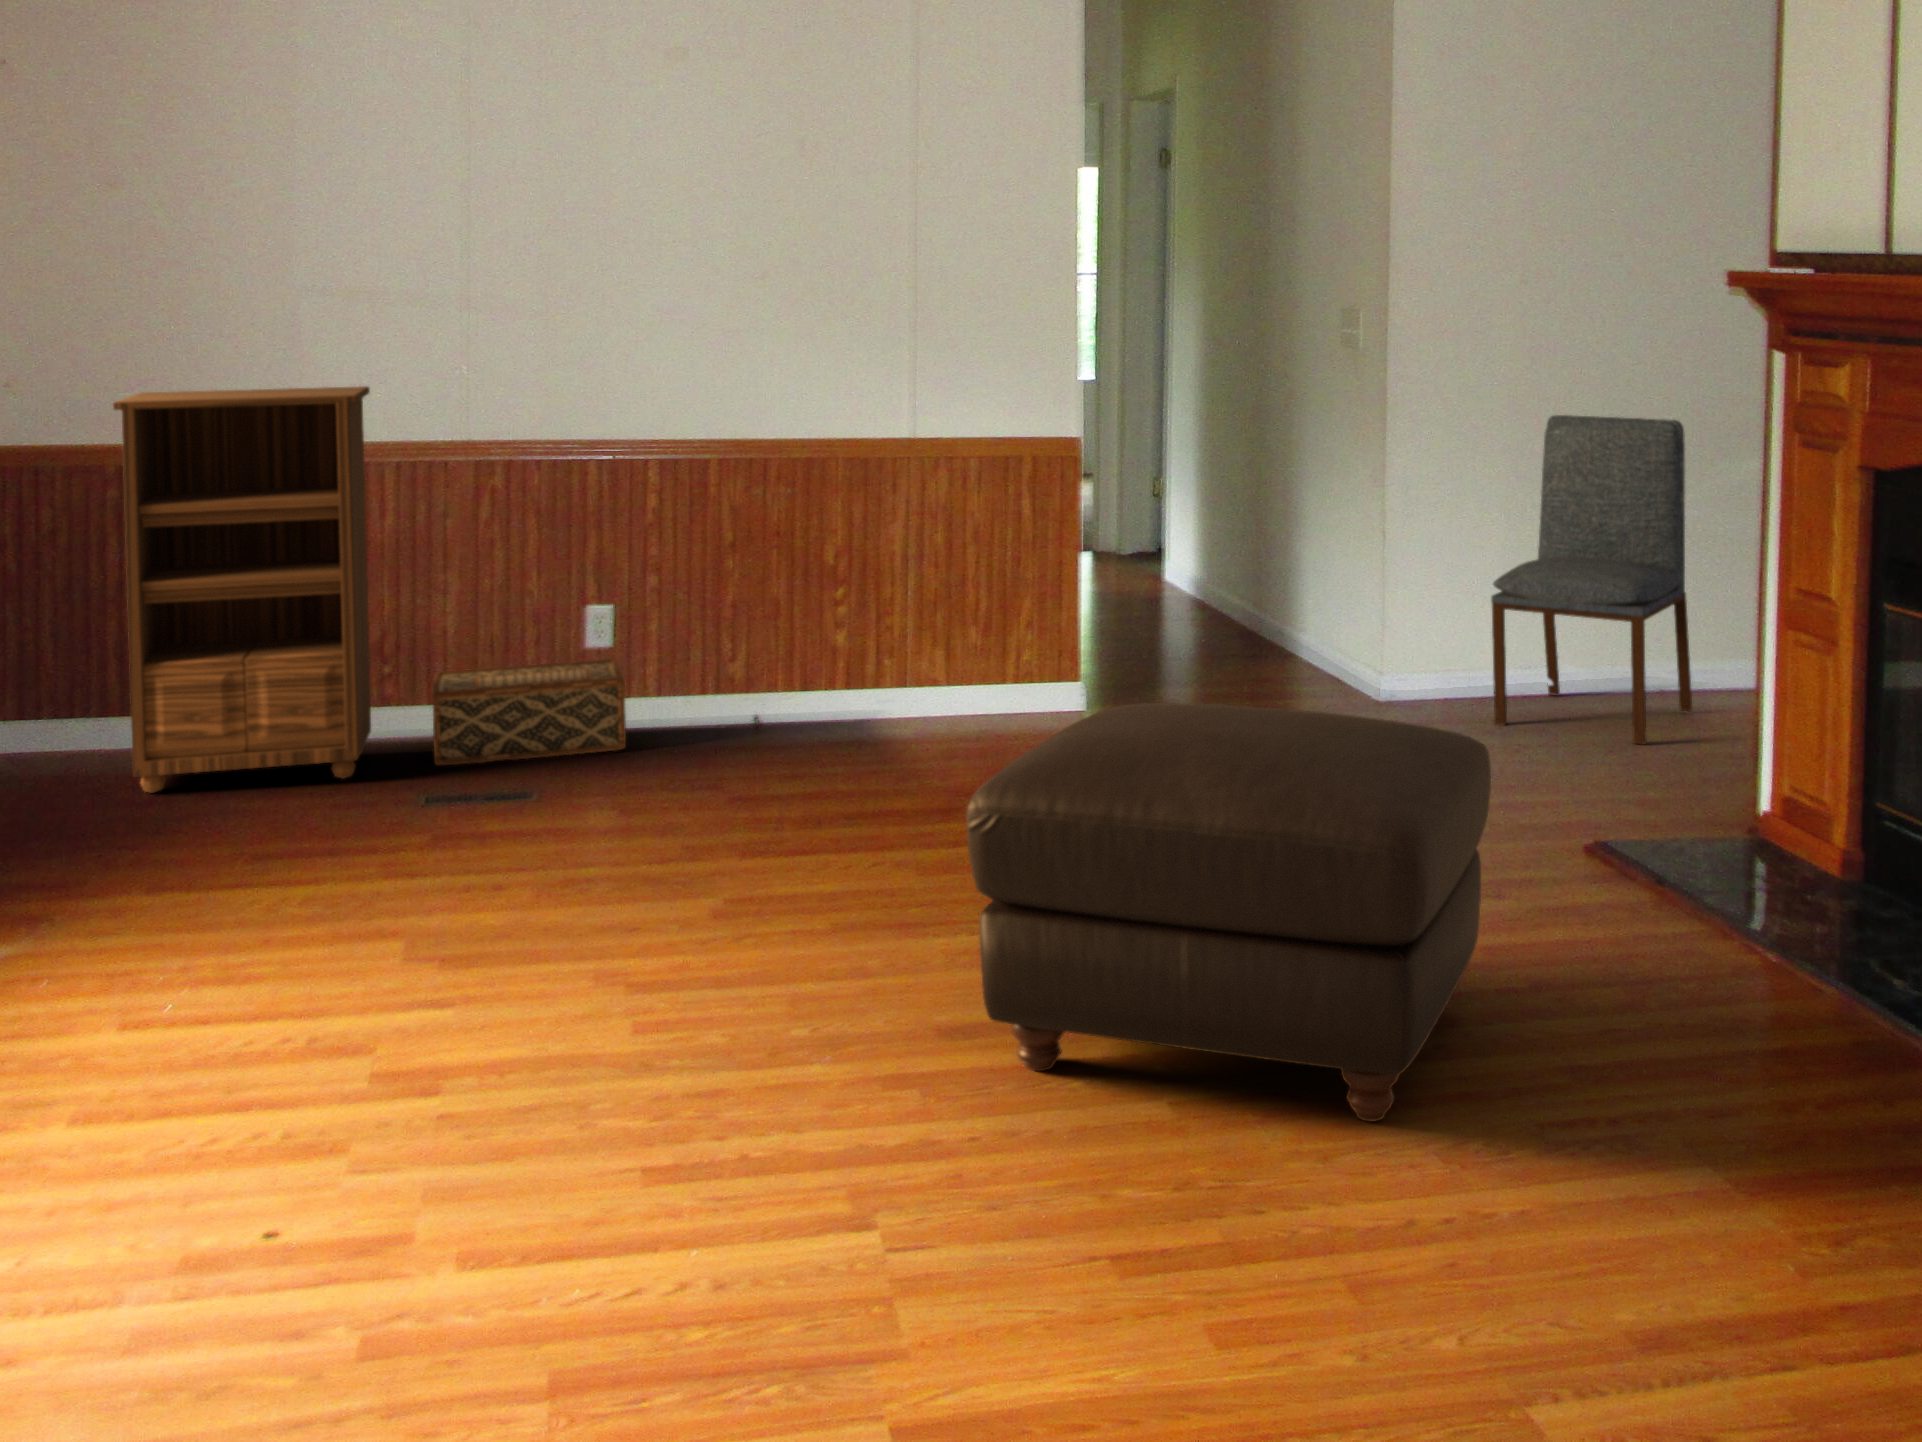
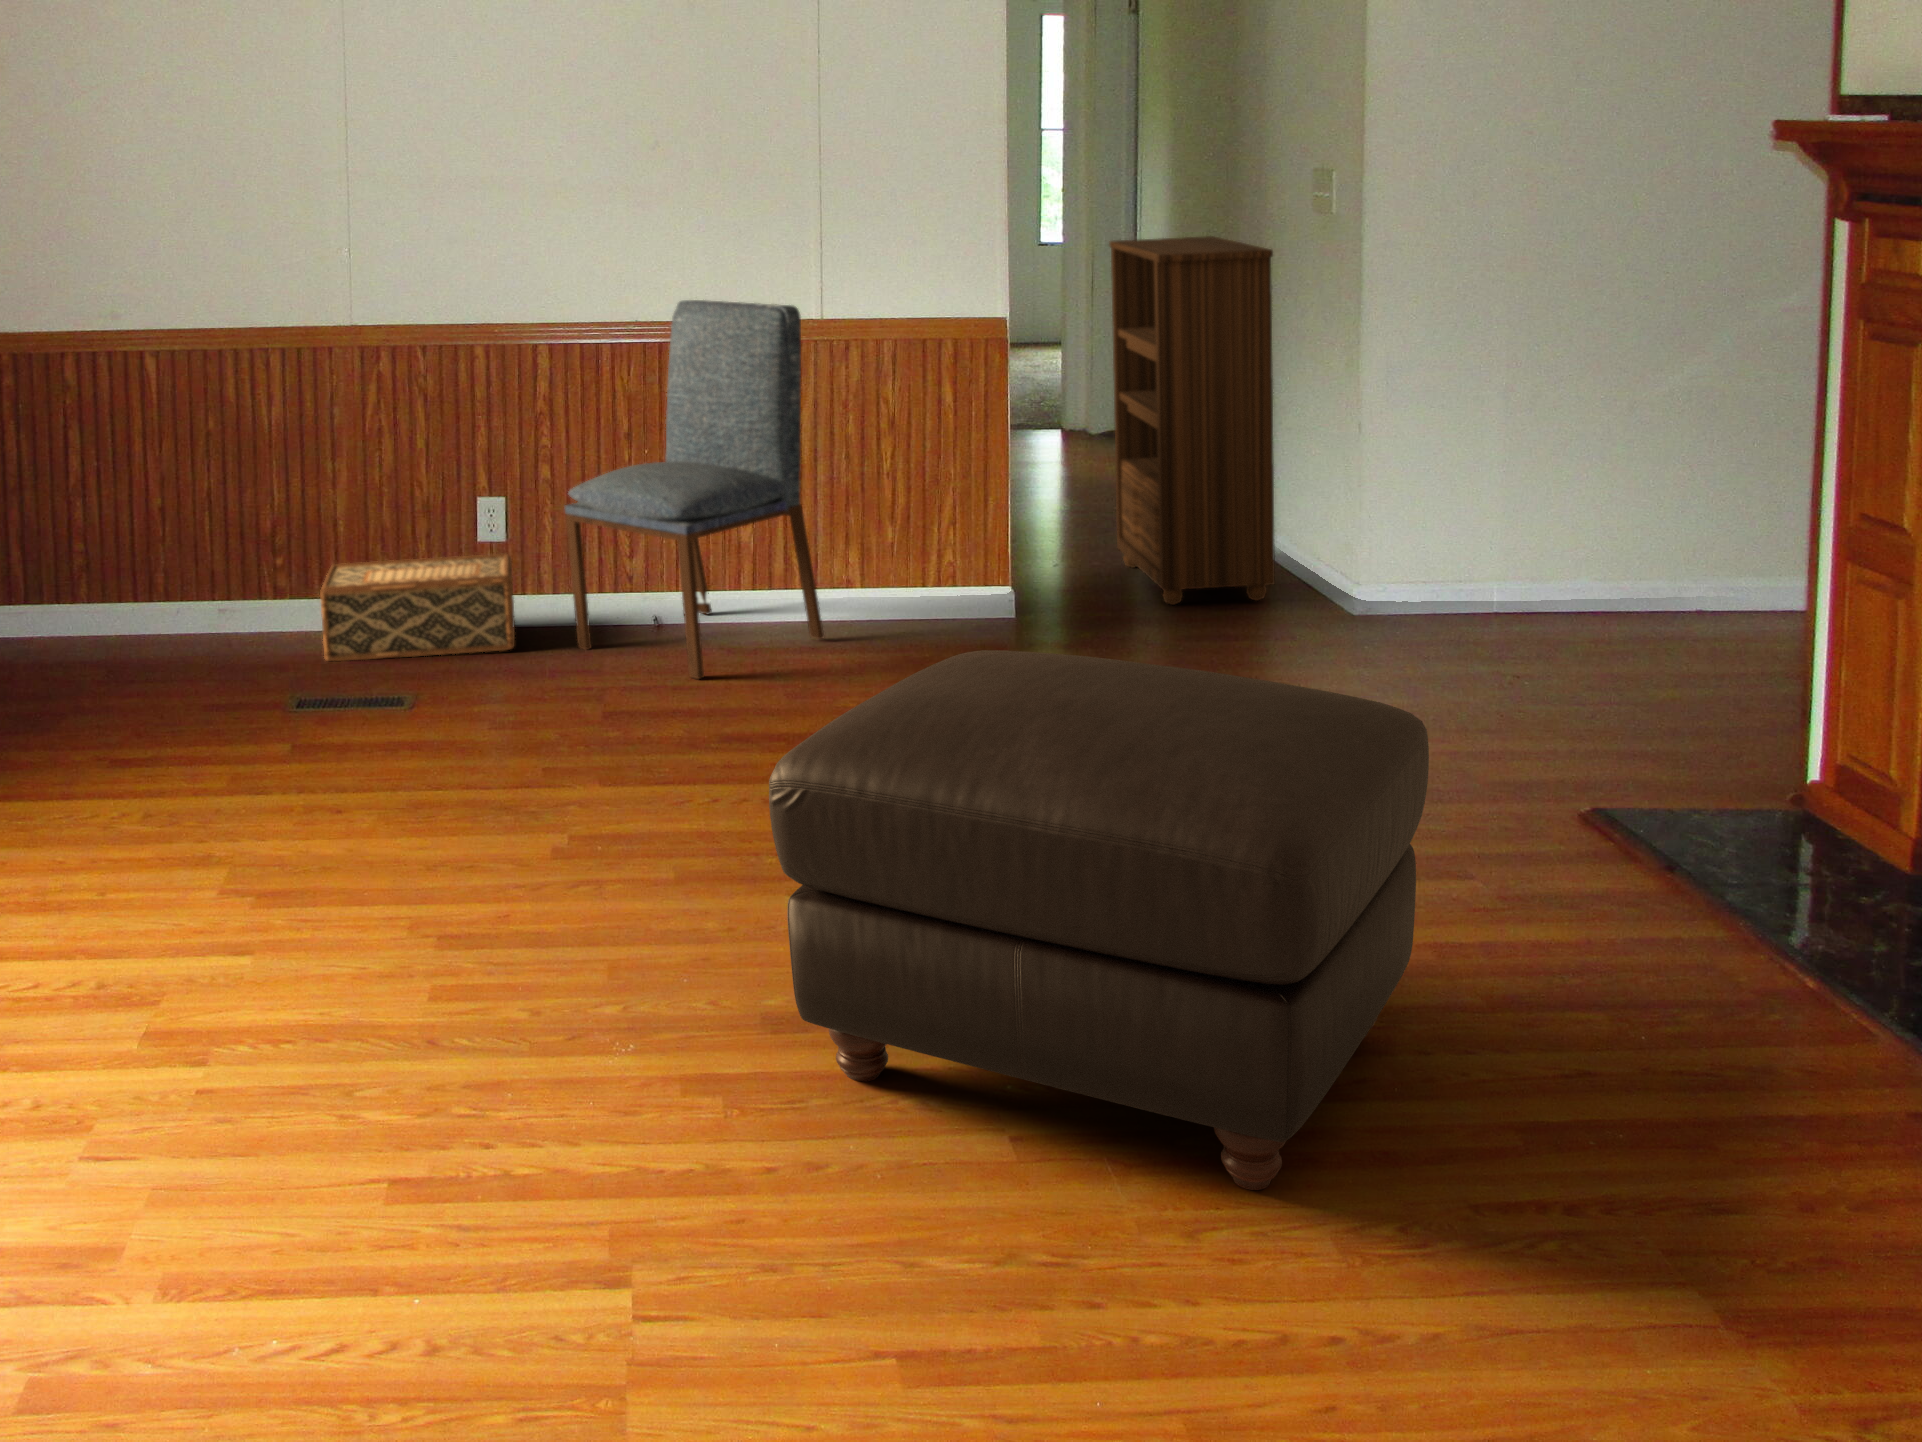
bookshelf: present [113,386,371,793] -> present [1109,236,1275,605]
dining chair: present [1491,415,1692,745] -> present [565,300,824,679]

